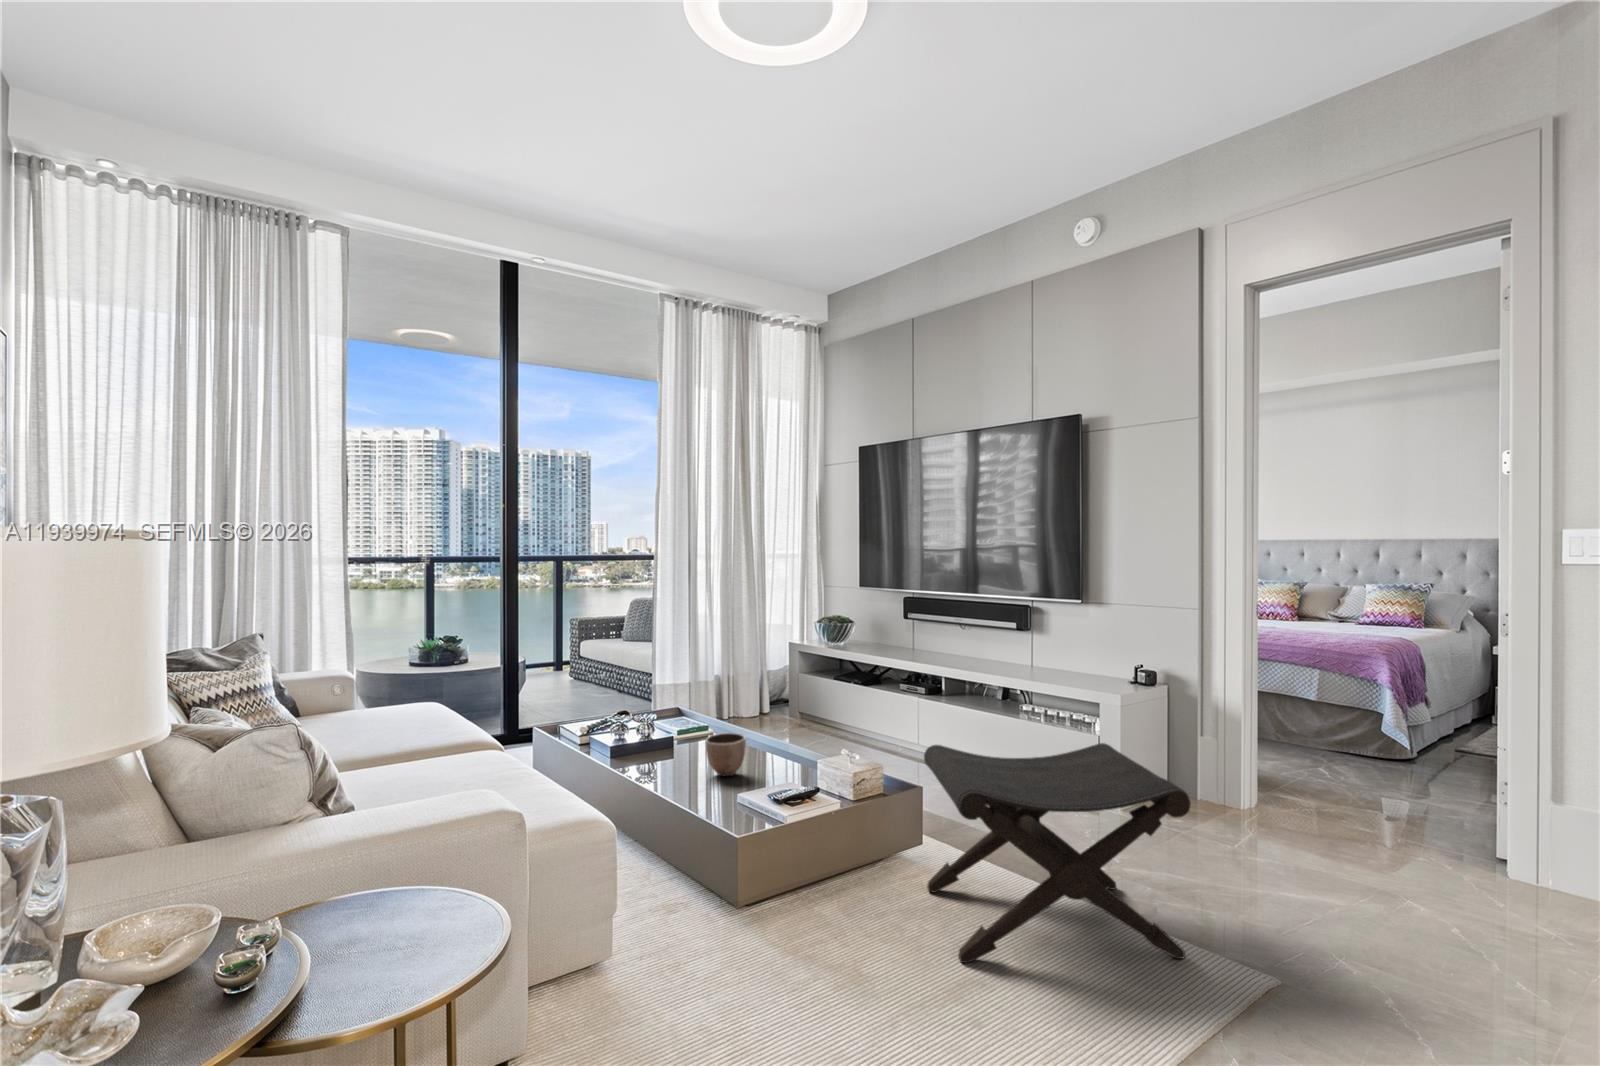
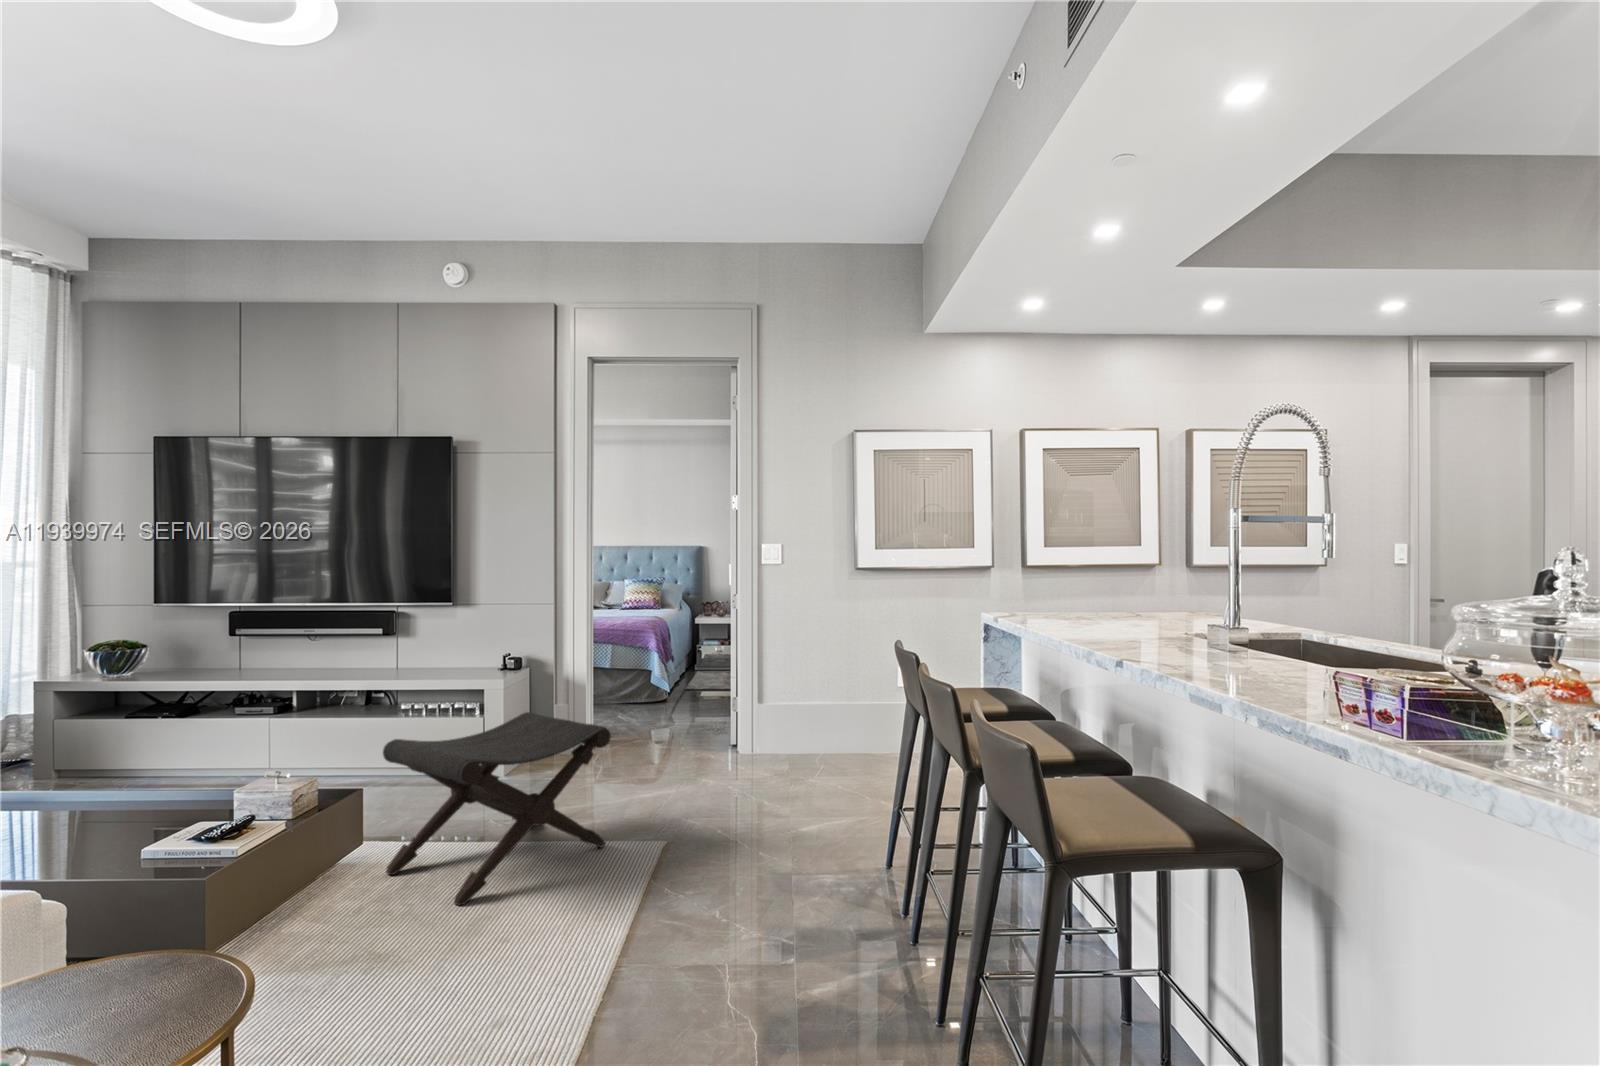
decorative bowl: present [706,733,746,776] -> none [57,786,123,842]

